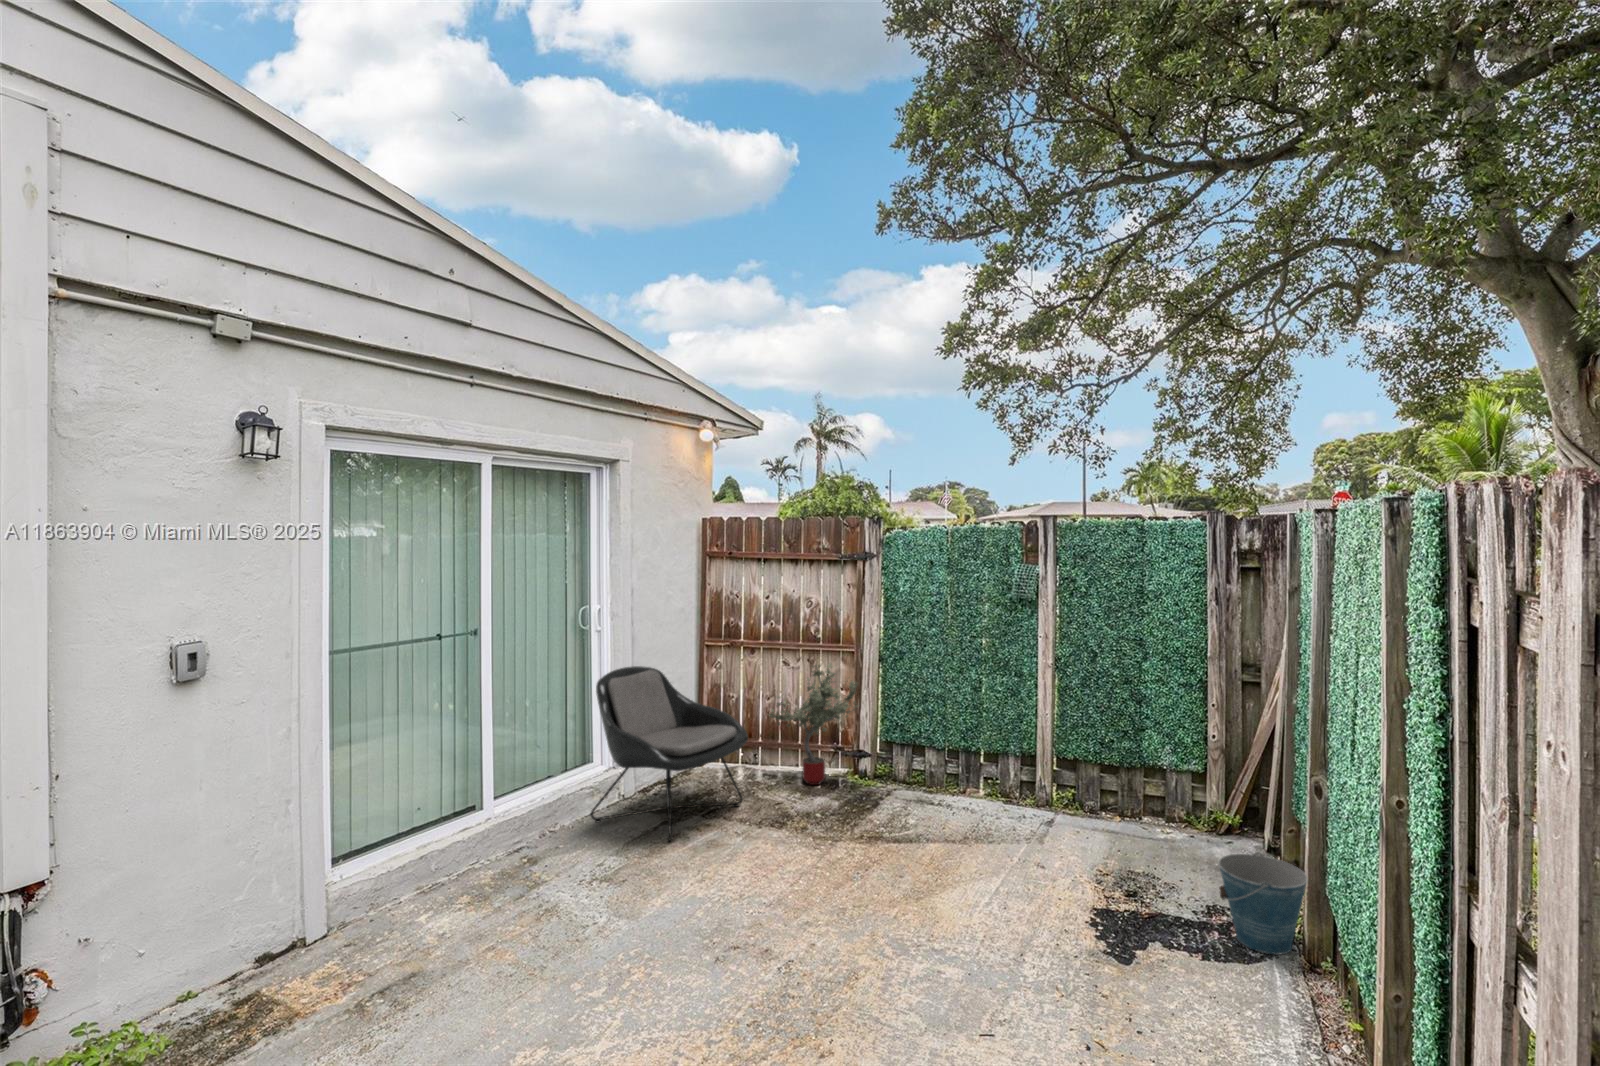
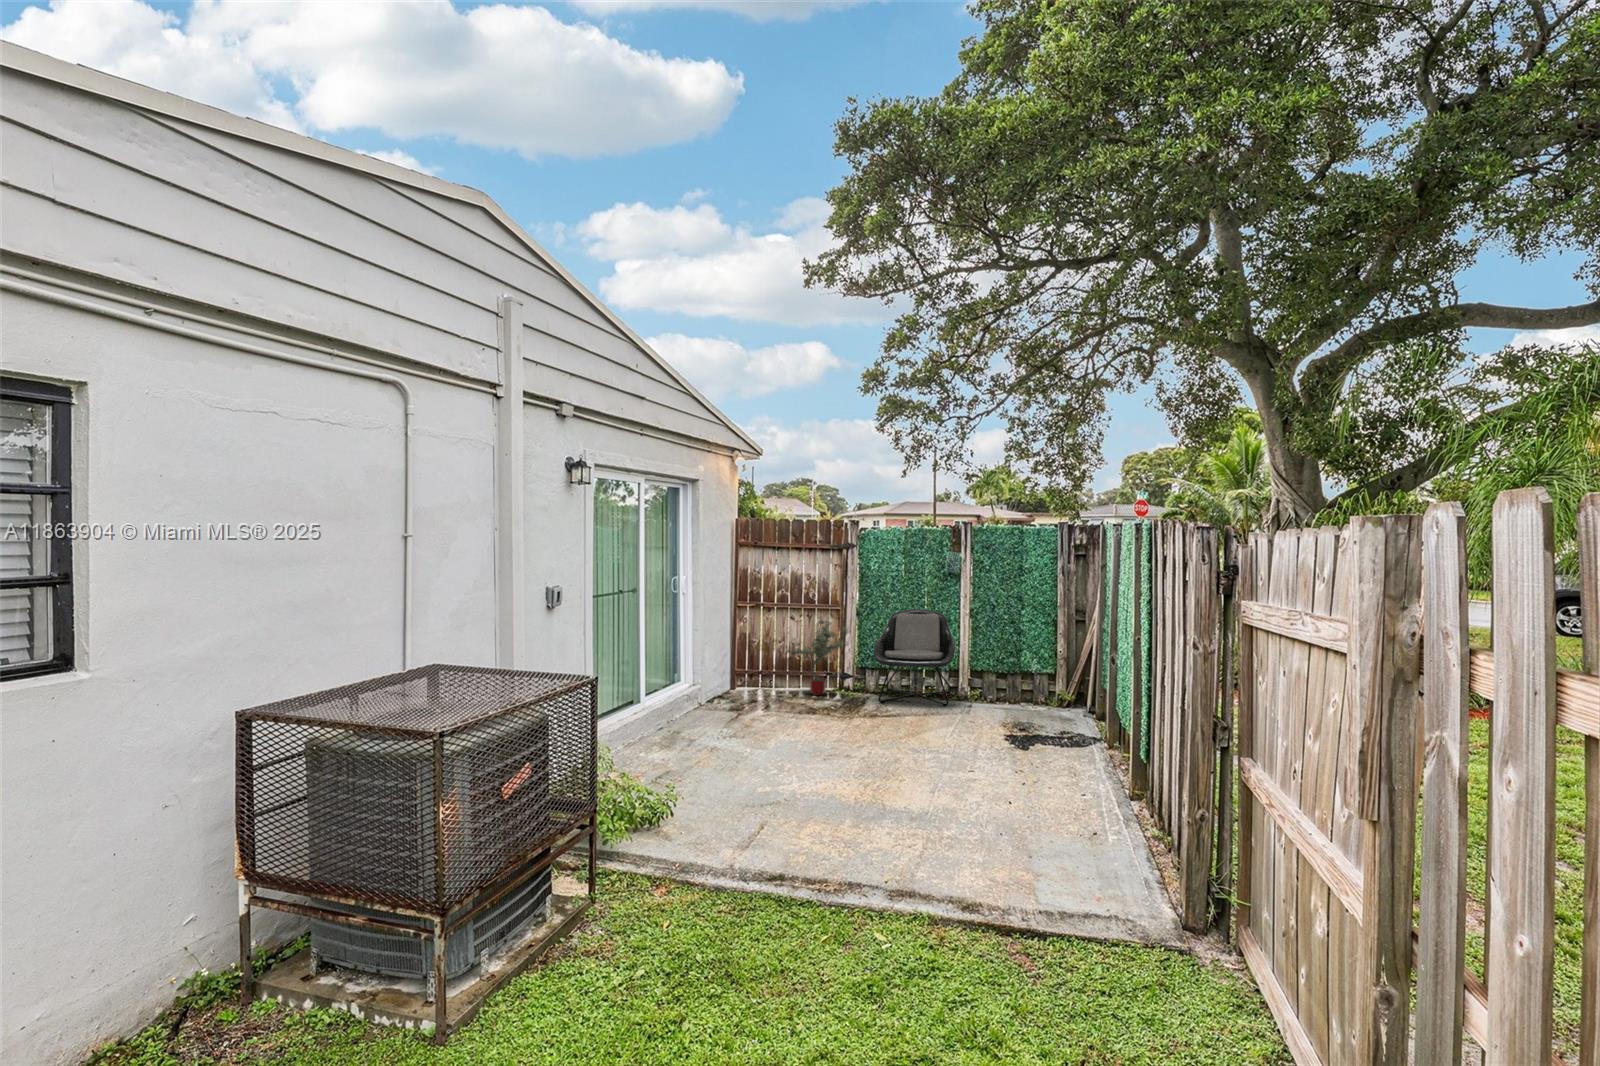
lounge chair: present [591,666,748,842] -> present [874,609,956,706]
bucket: present [1218,852,1308,954] -> none [1068,697,1108,742]

